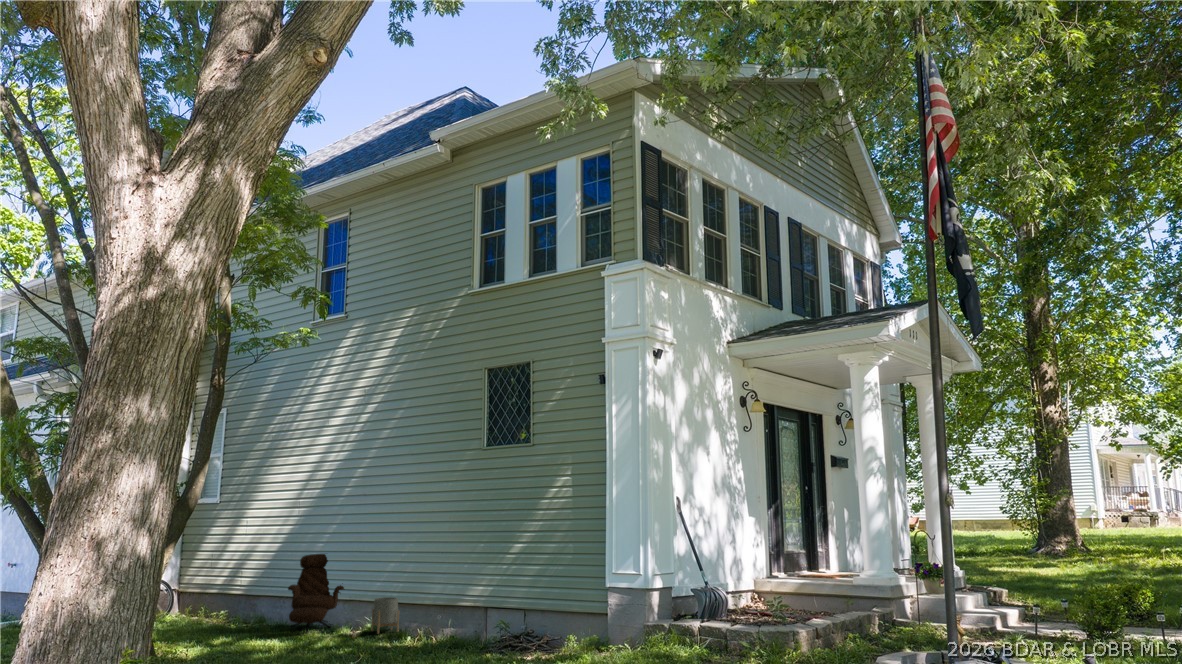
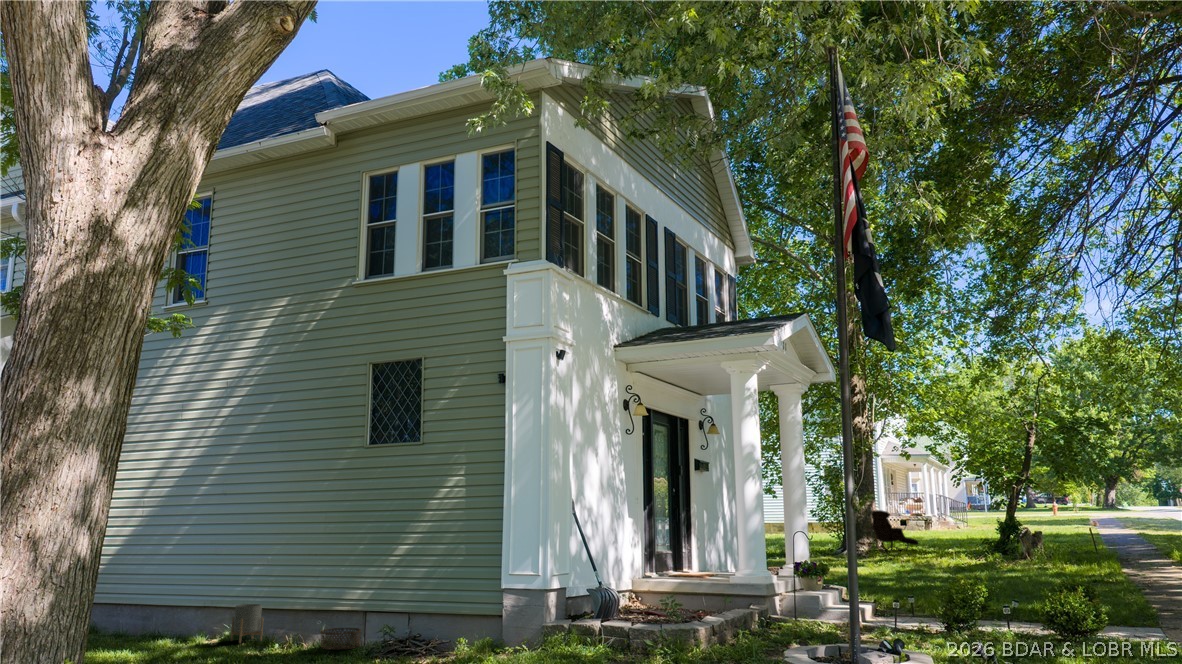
lounge chair: present [288,554,345,634] -> present [872,510,919,551]
basket: none [444,622,482,643] -> present [321,628,361,649]

